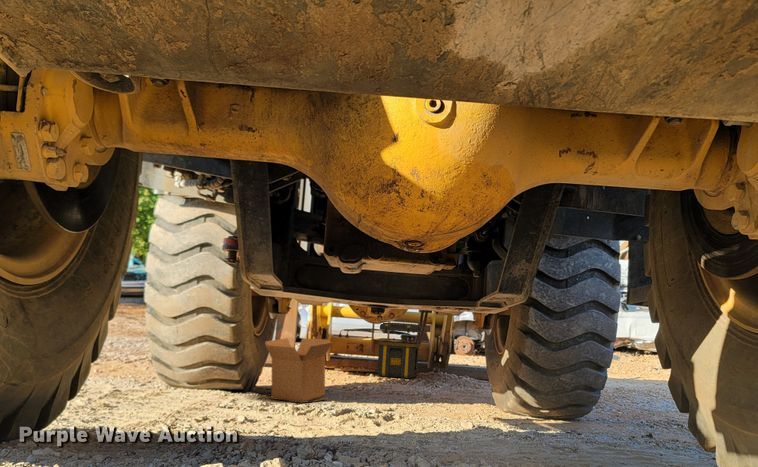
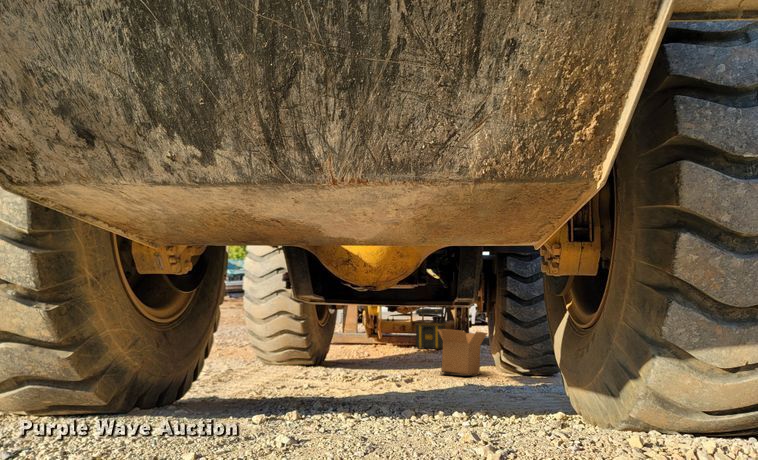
cardboard box: present [265,338,332,403] -> present [438,329,487,376]

